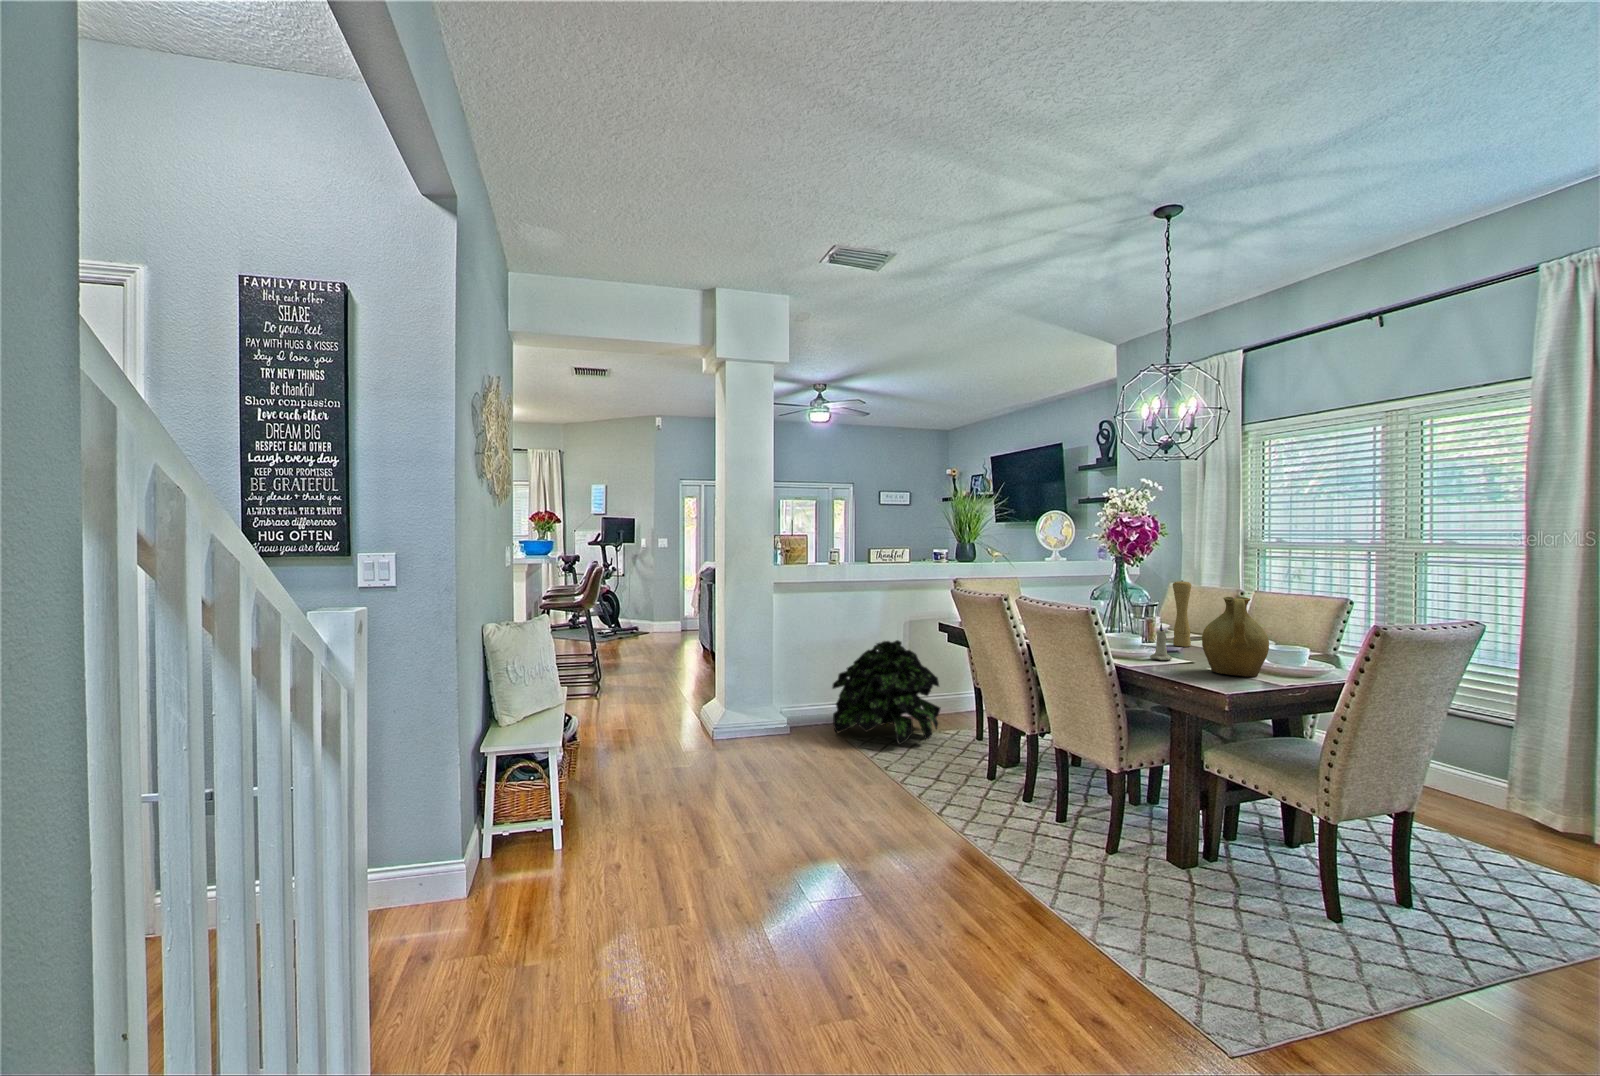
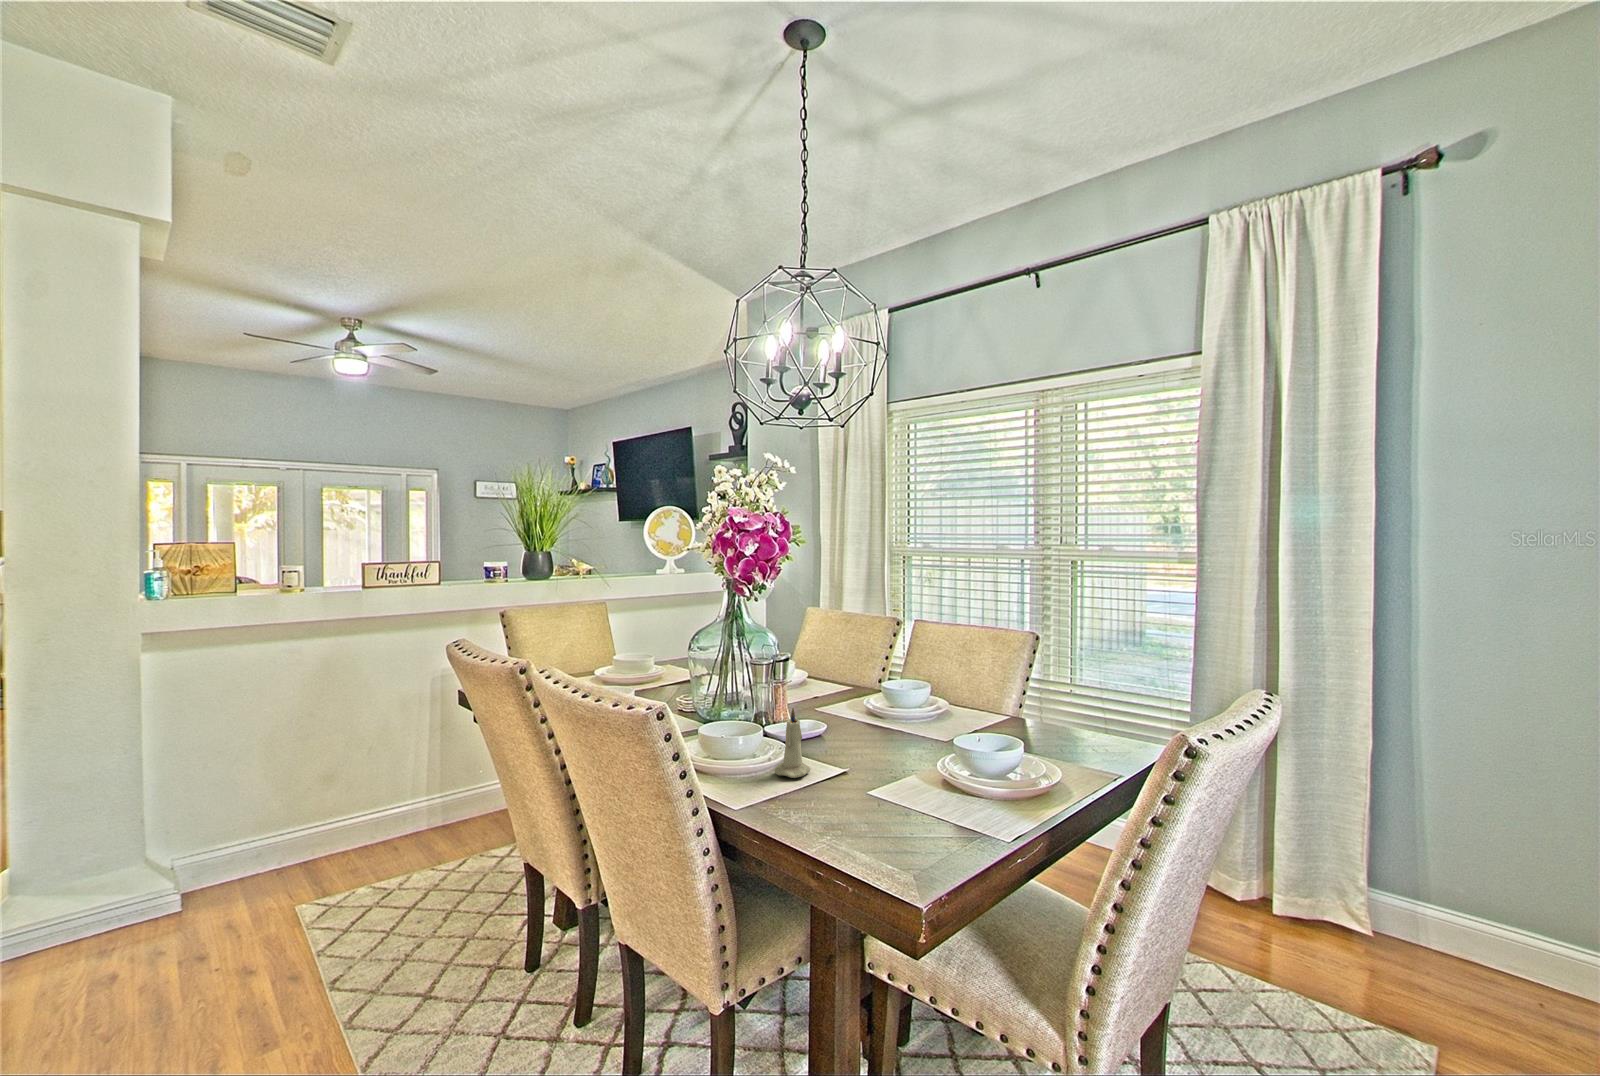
pepper mill: present [1173,580,1191,647] -> none [811,617,837,723]
pitcher: present [1202,597,1269,677] -> none [861,665,971,825]
potted plant: present [832,640,940,745] -> none [213,727,466,941]

